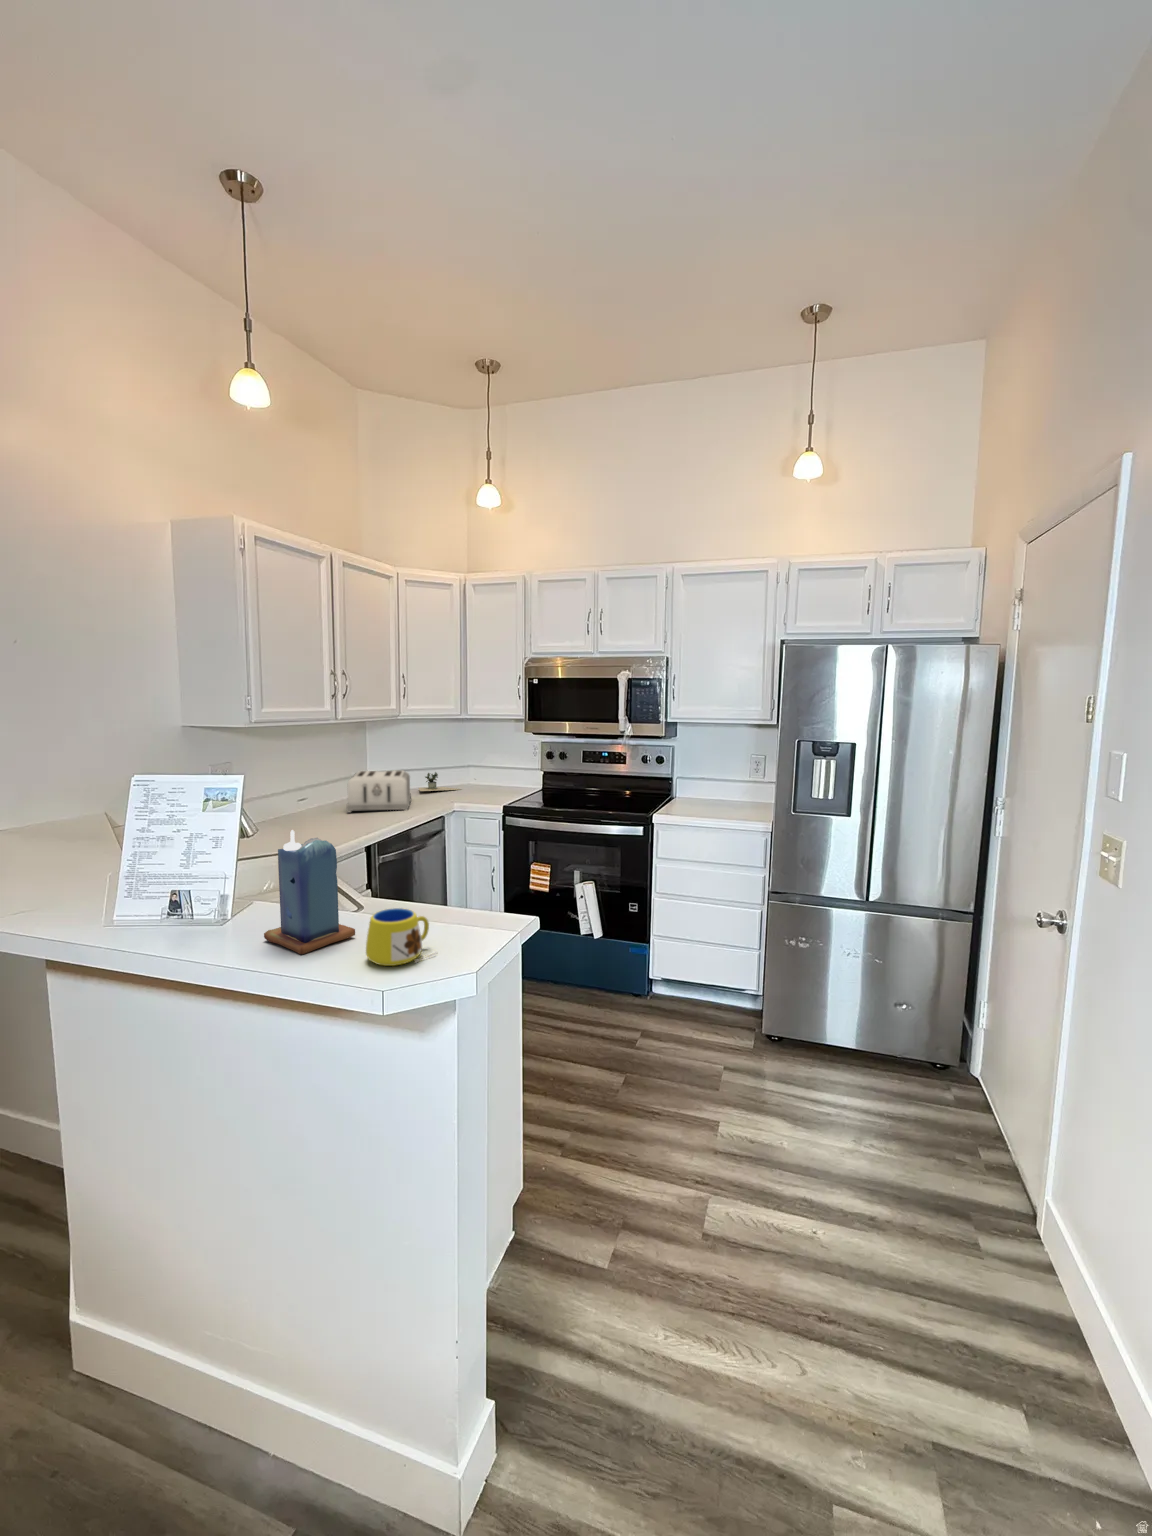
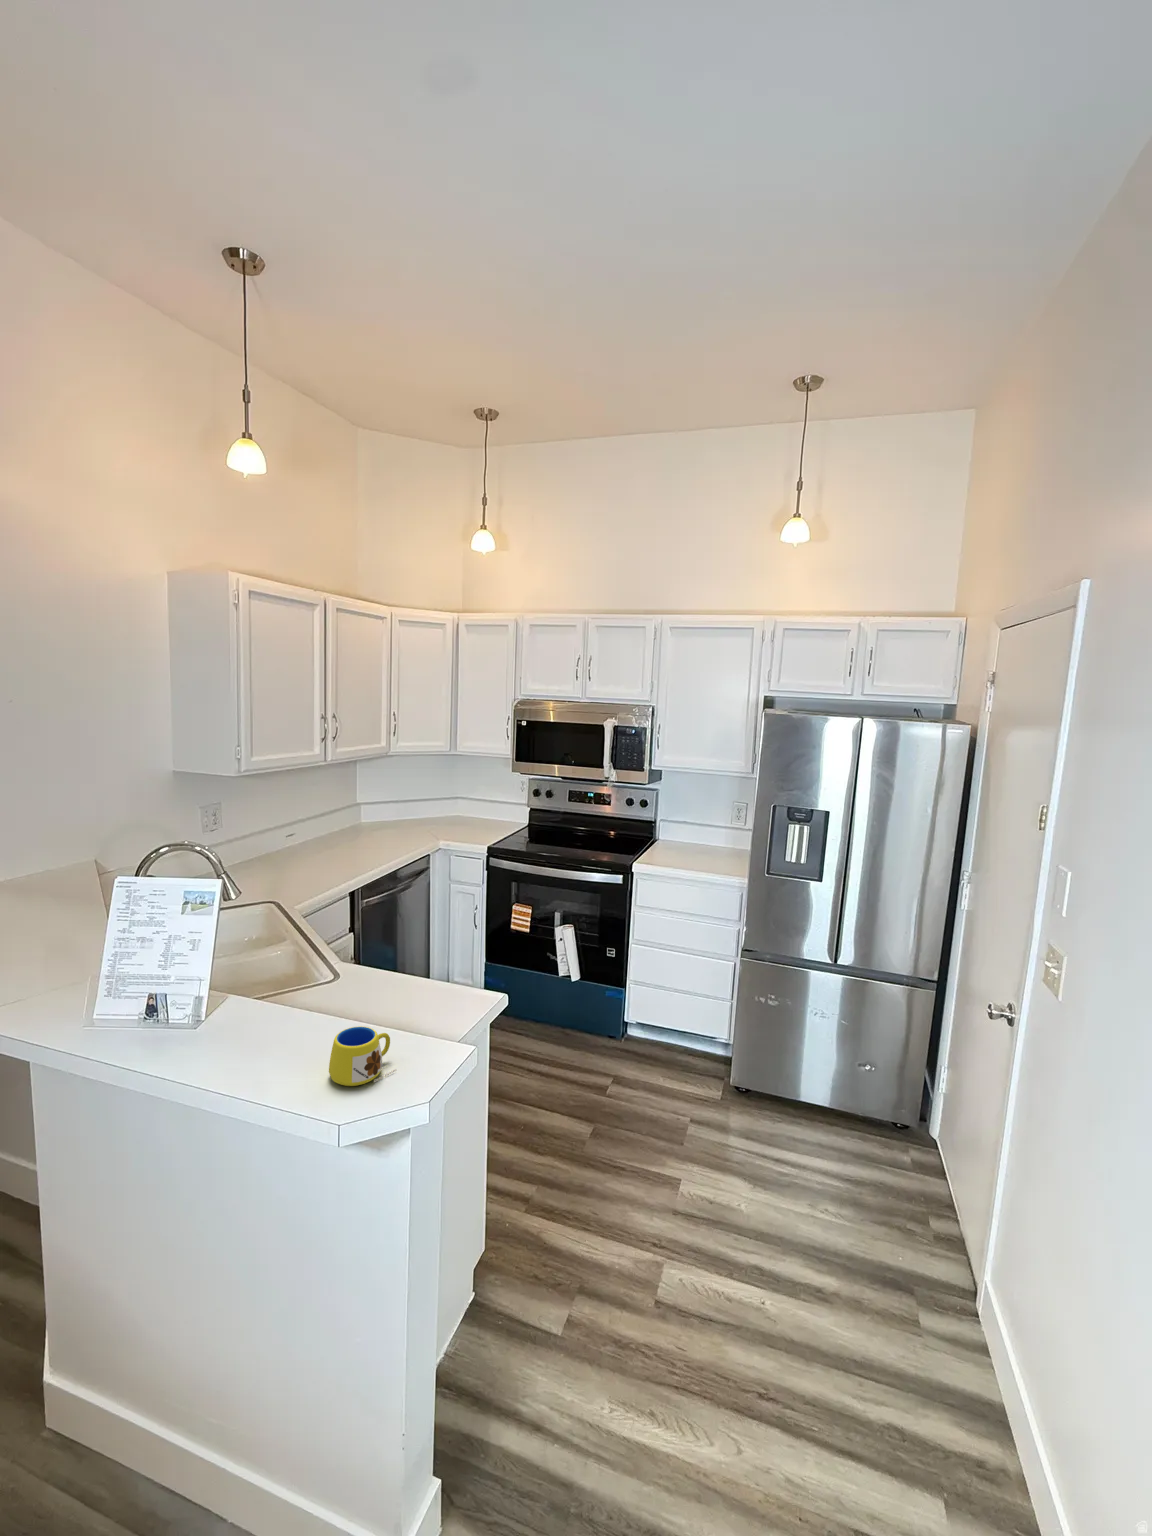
toaster: present [347,770,411,812] -> none [332,805,397,849]
potted plant: present [419,772,460,791] -> none [405,804,463,824]
candle: present [264,830,355,955] -> none [236,946,322,1068]

